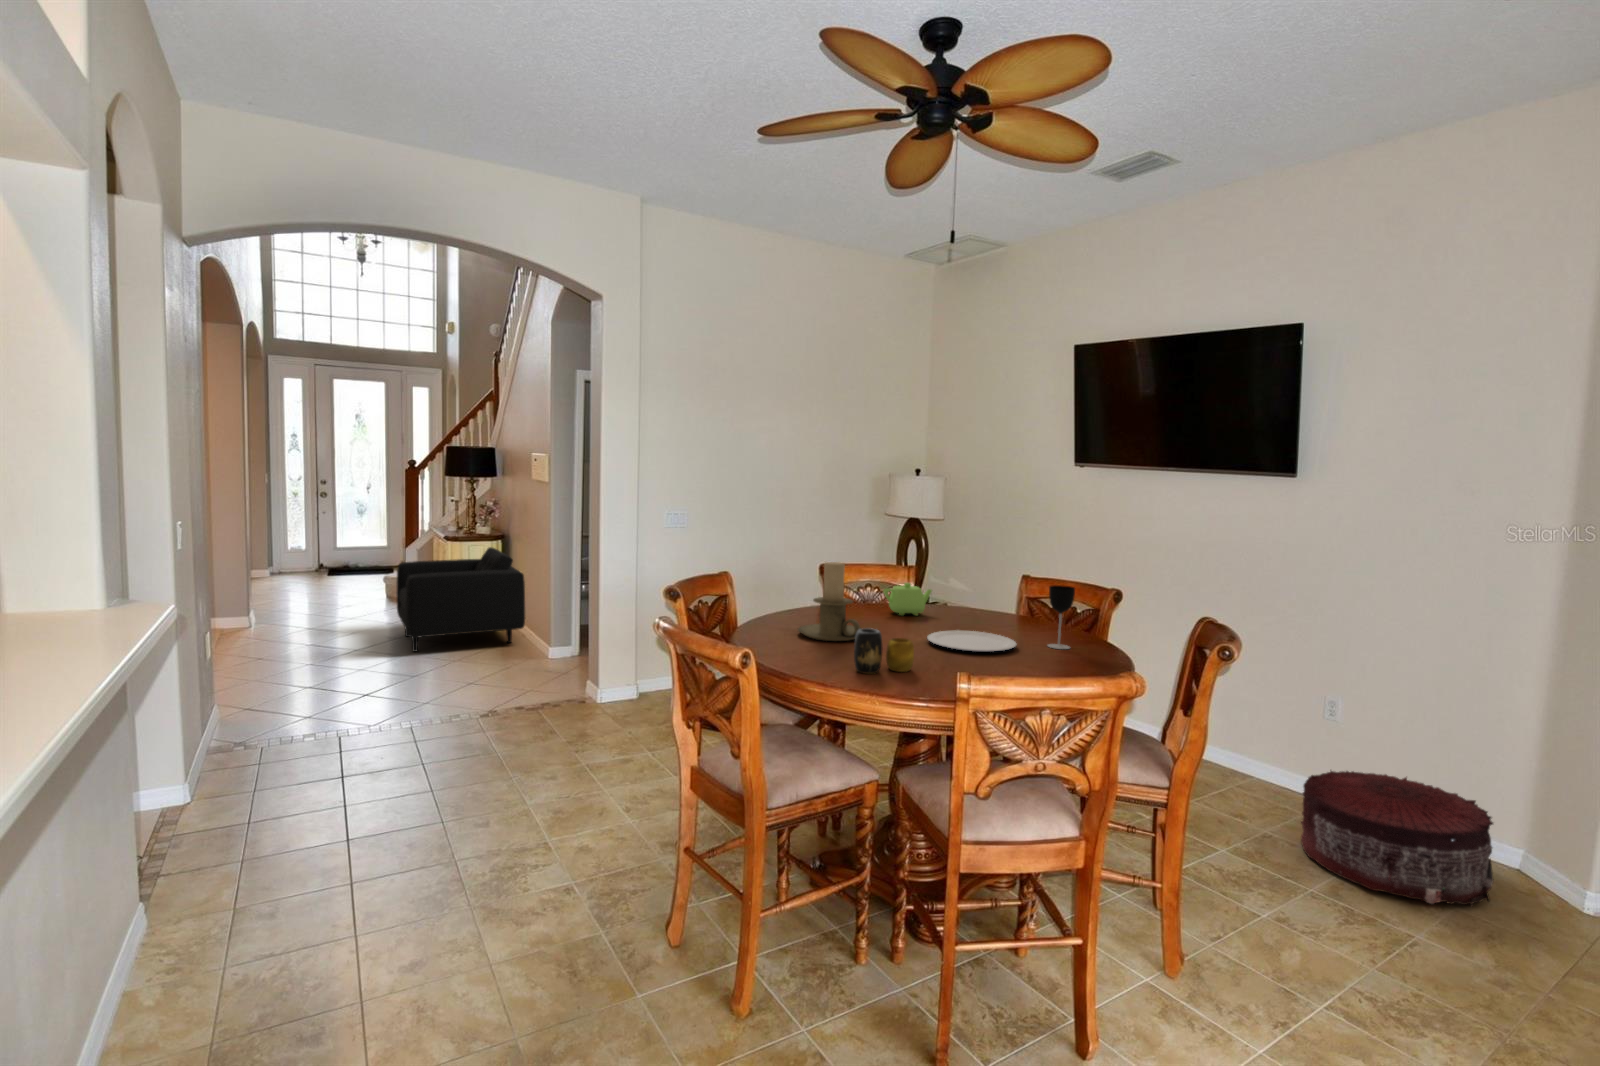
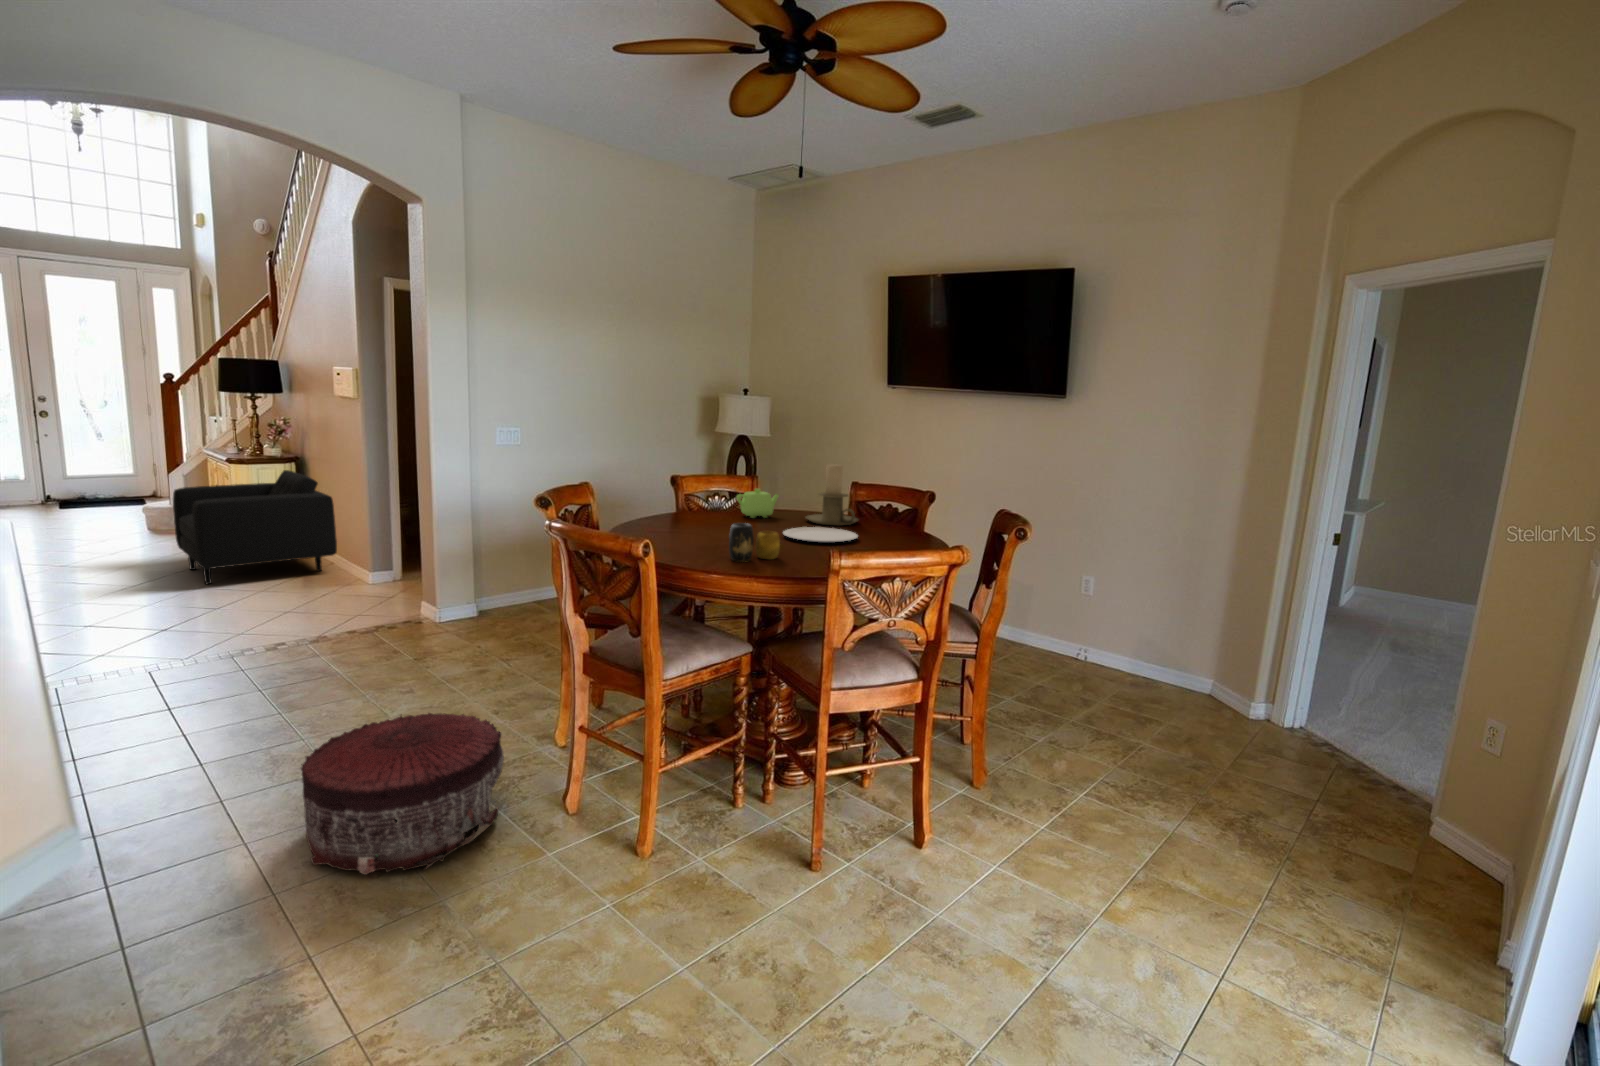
candle holder: present [798,562,861,641] -> present [806,464,859,526]
wine glass: present [1048,585,1075,649] -> none [882,485,905,539]
pouf: present [1301,771,1494,905] -> present [301,713,504,874]

